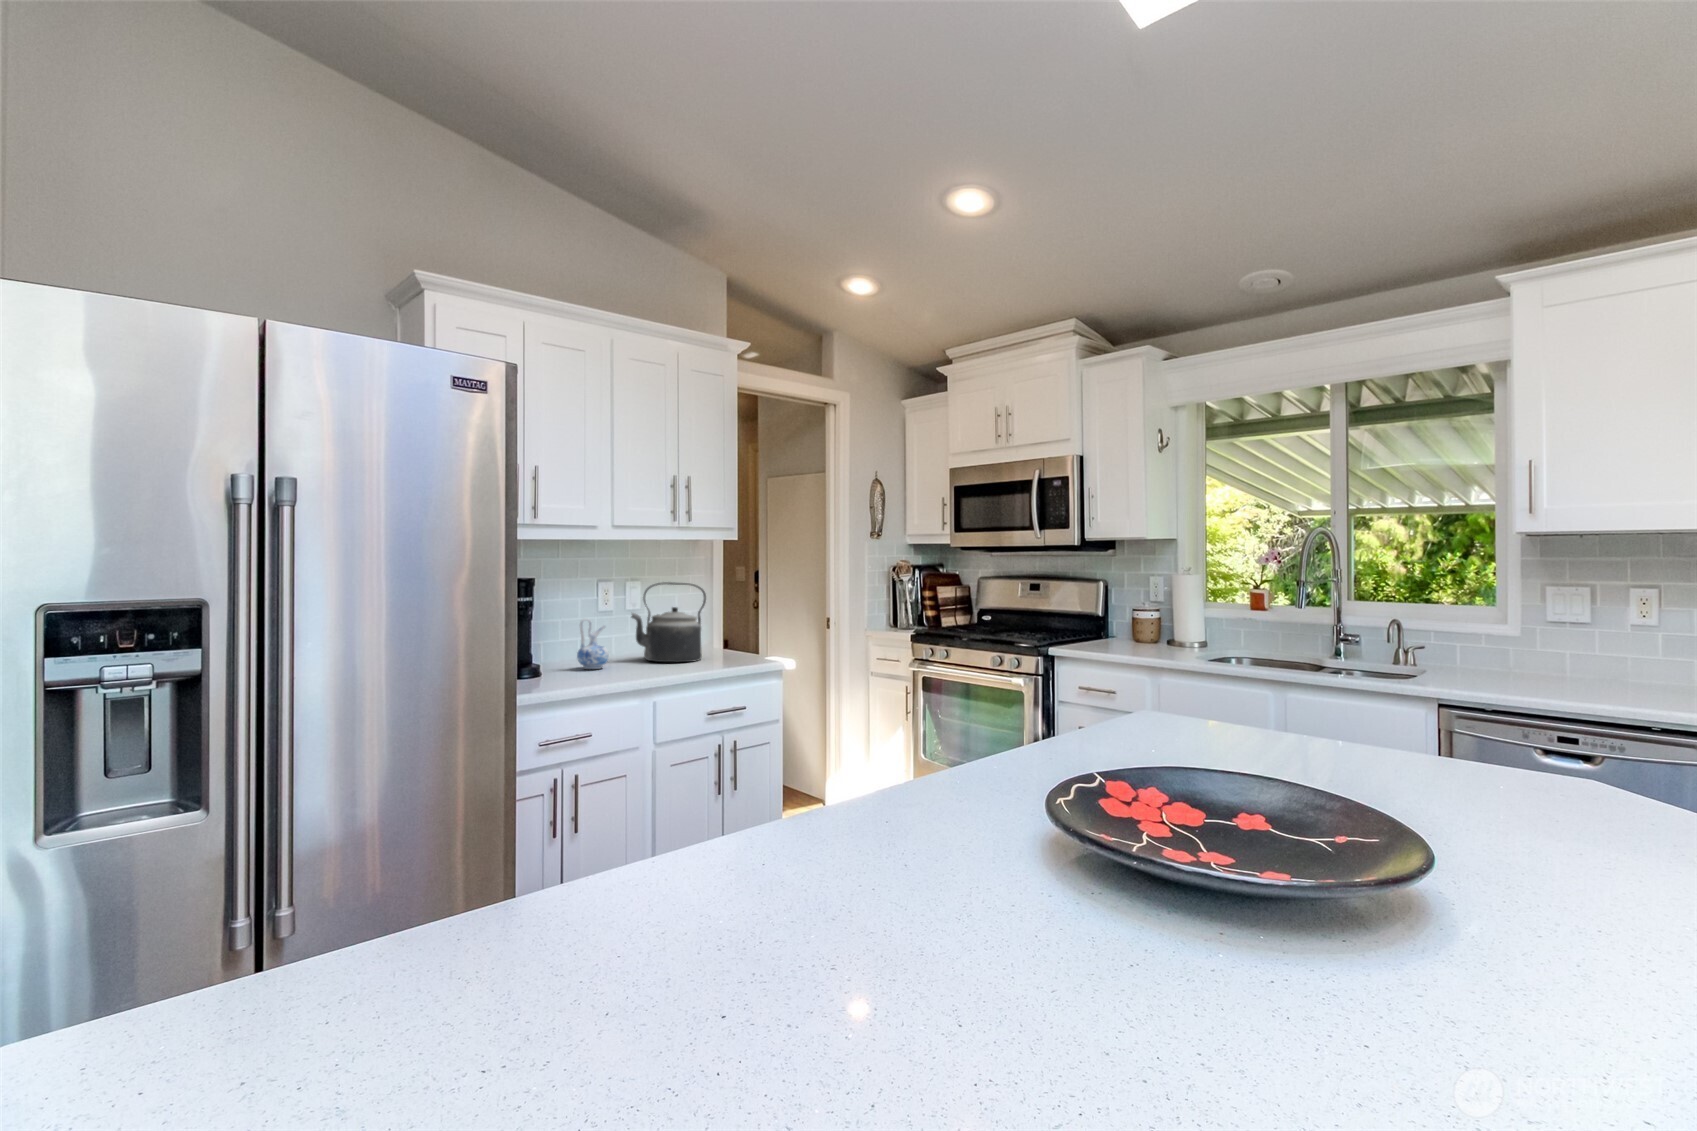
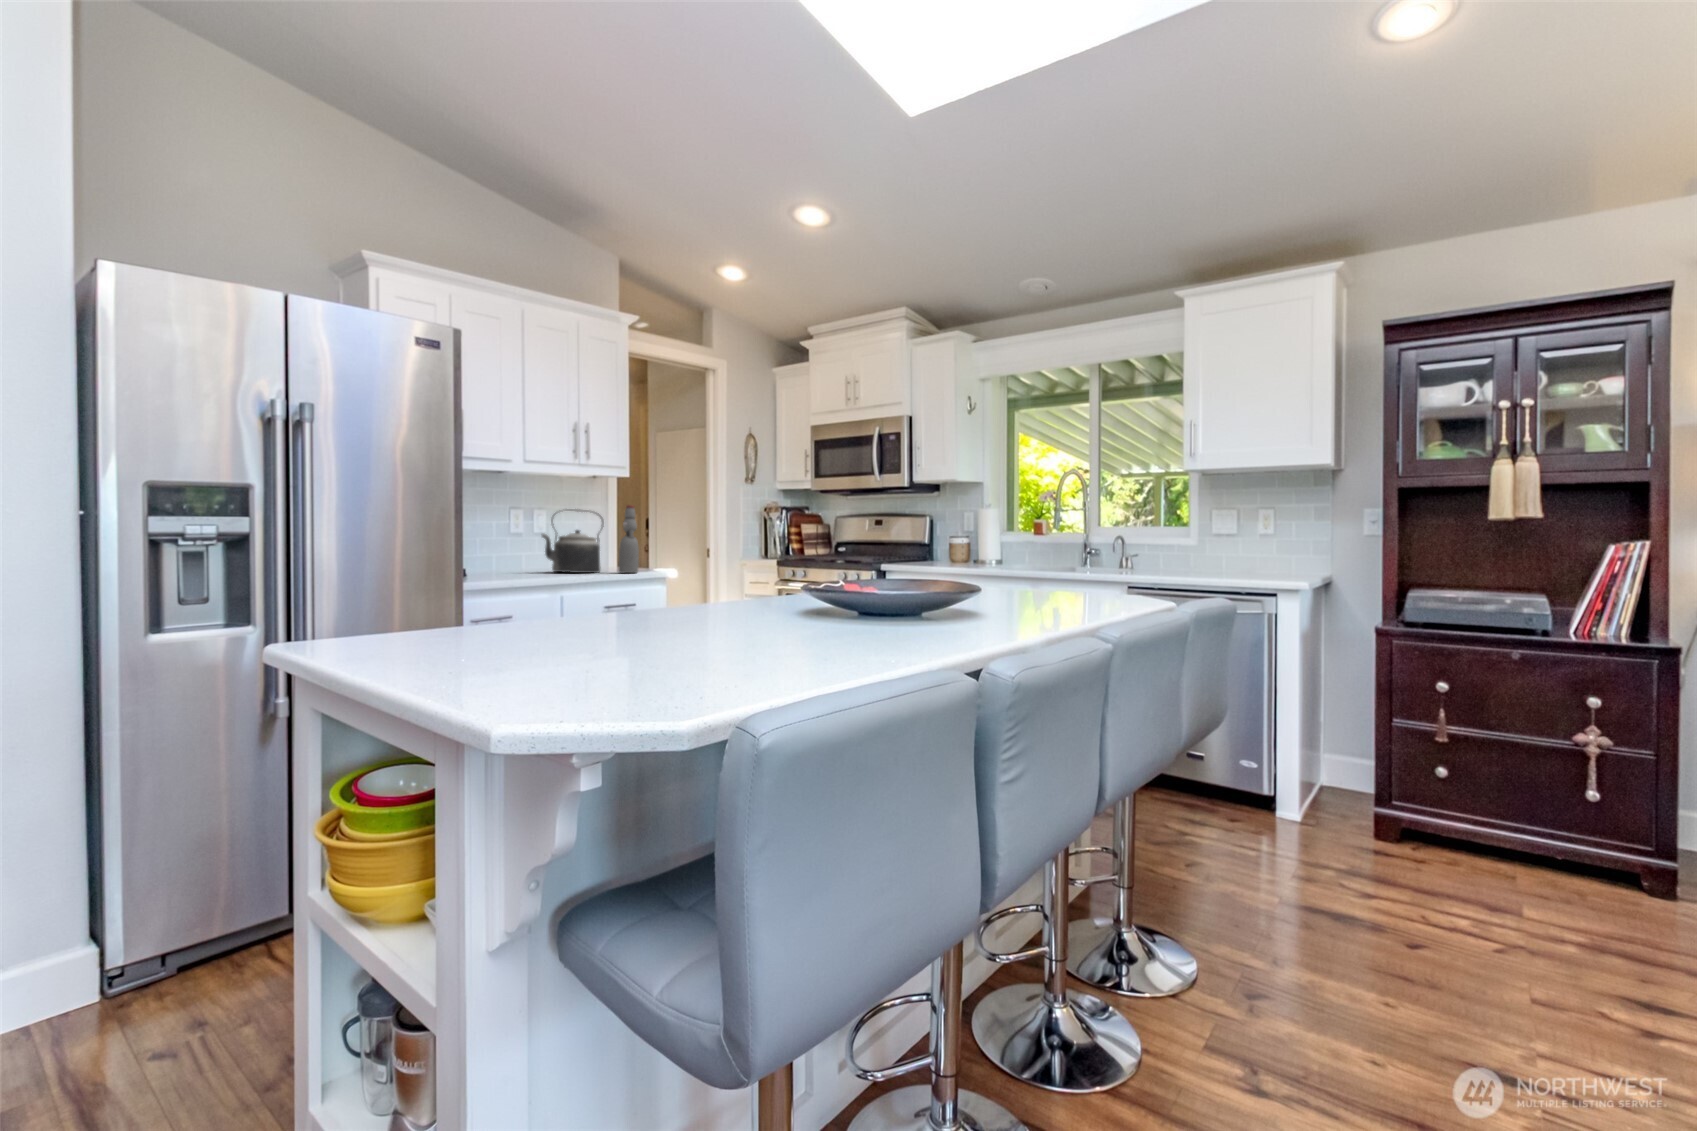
bottle: none [723,578,747,663] -> present [619,505,639,573]
ceramic pitcher: present [577,618,609,669] -> none [498,534,524,575]

